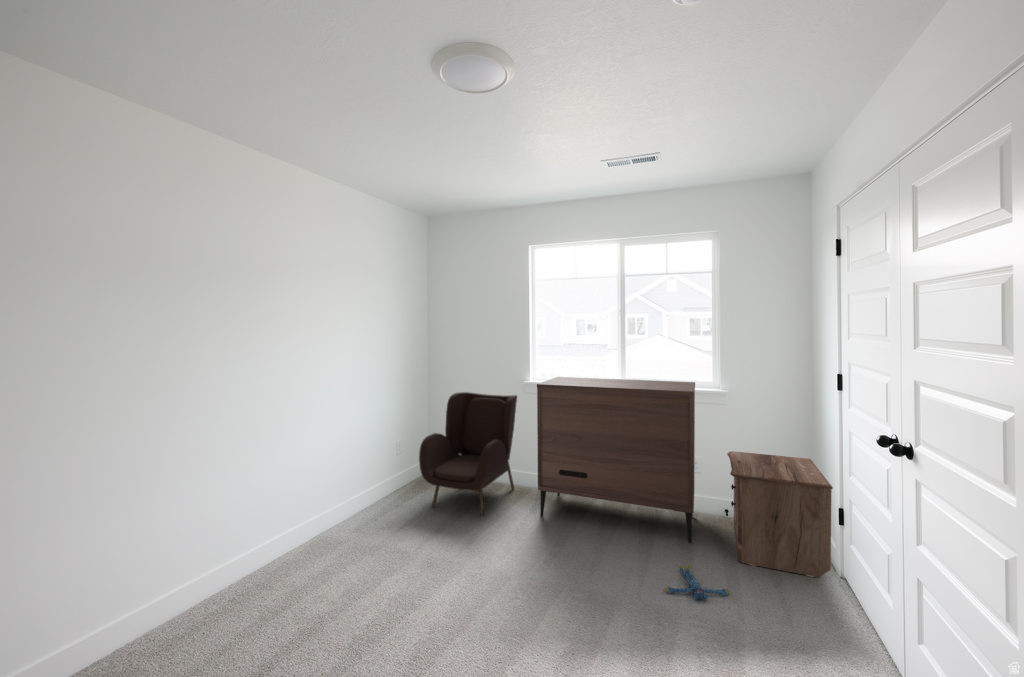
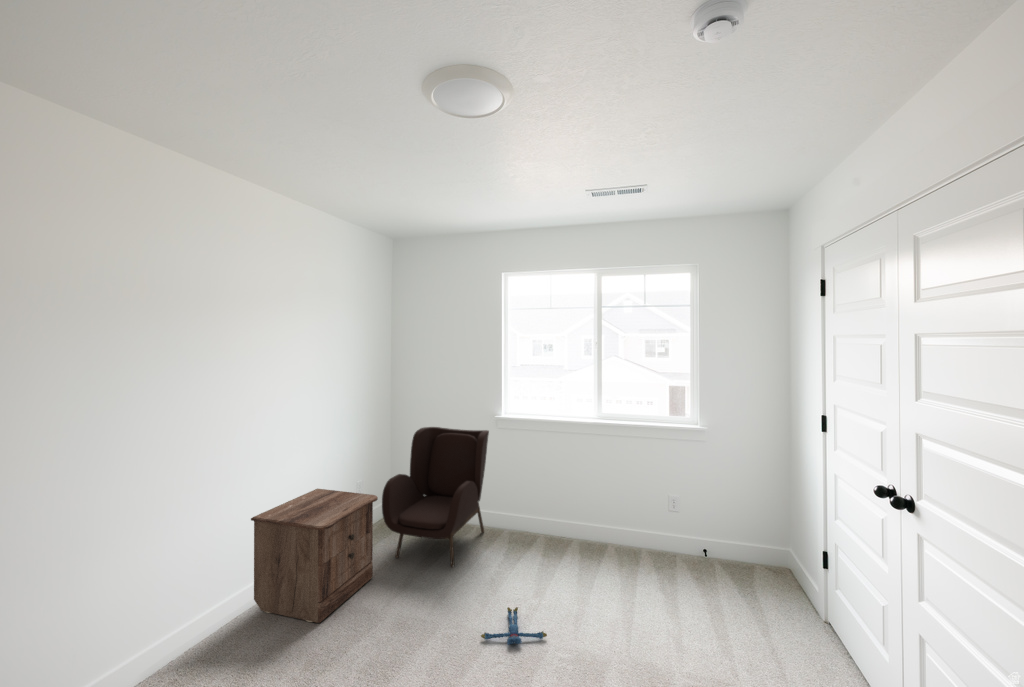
dresser: present [537,377,695,543] -> none [513,411,679,589]
nightstand: present [727,451,833,577] -> present [251,489,378,623]
plush toy: present [664,565,731,599] -> present [481,607,547,645]

